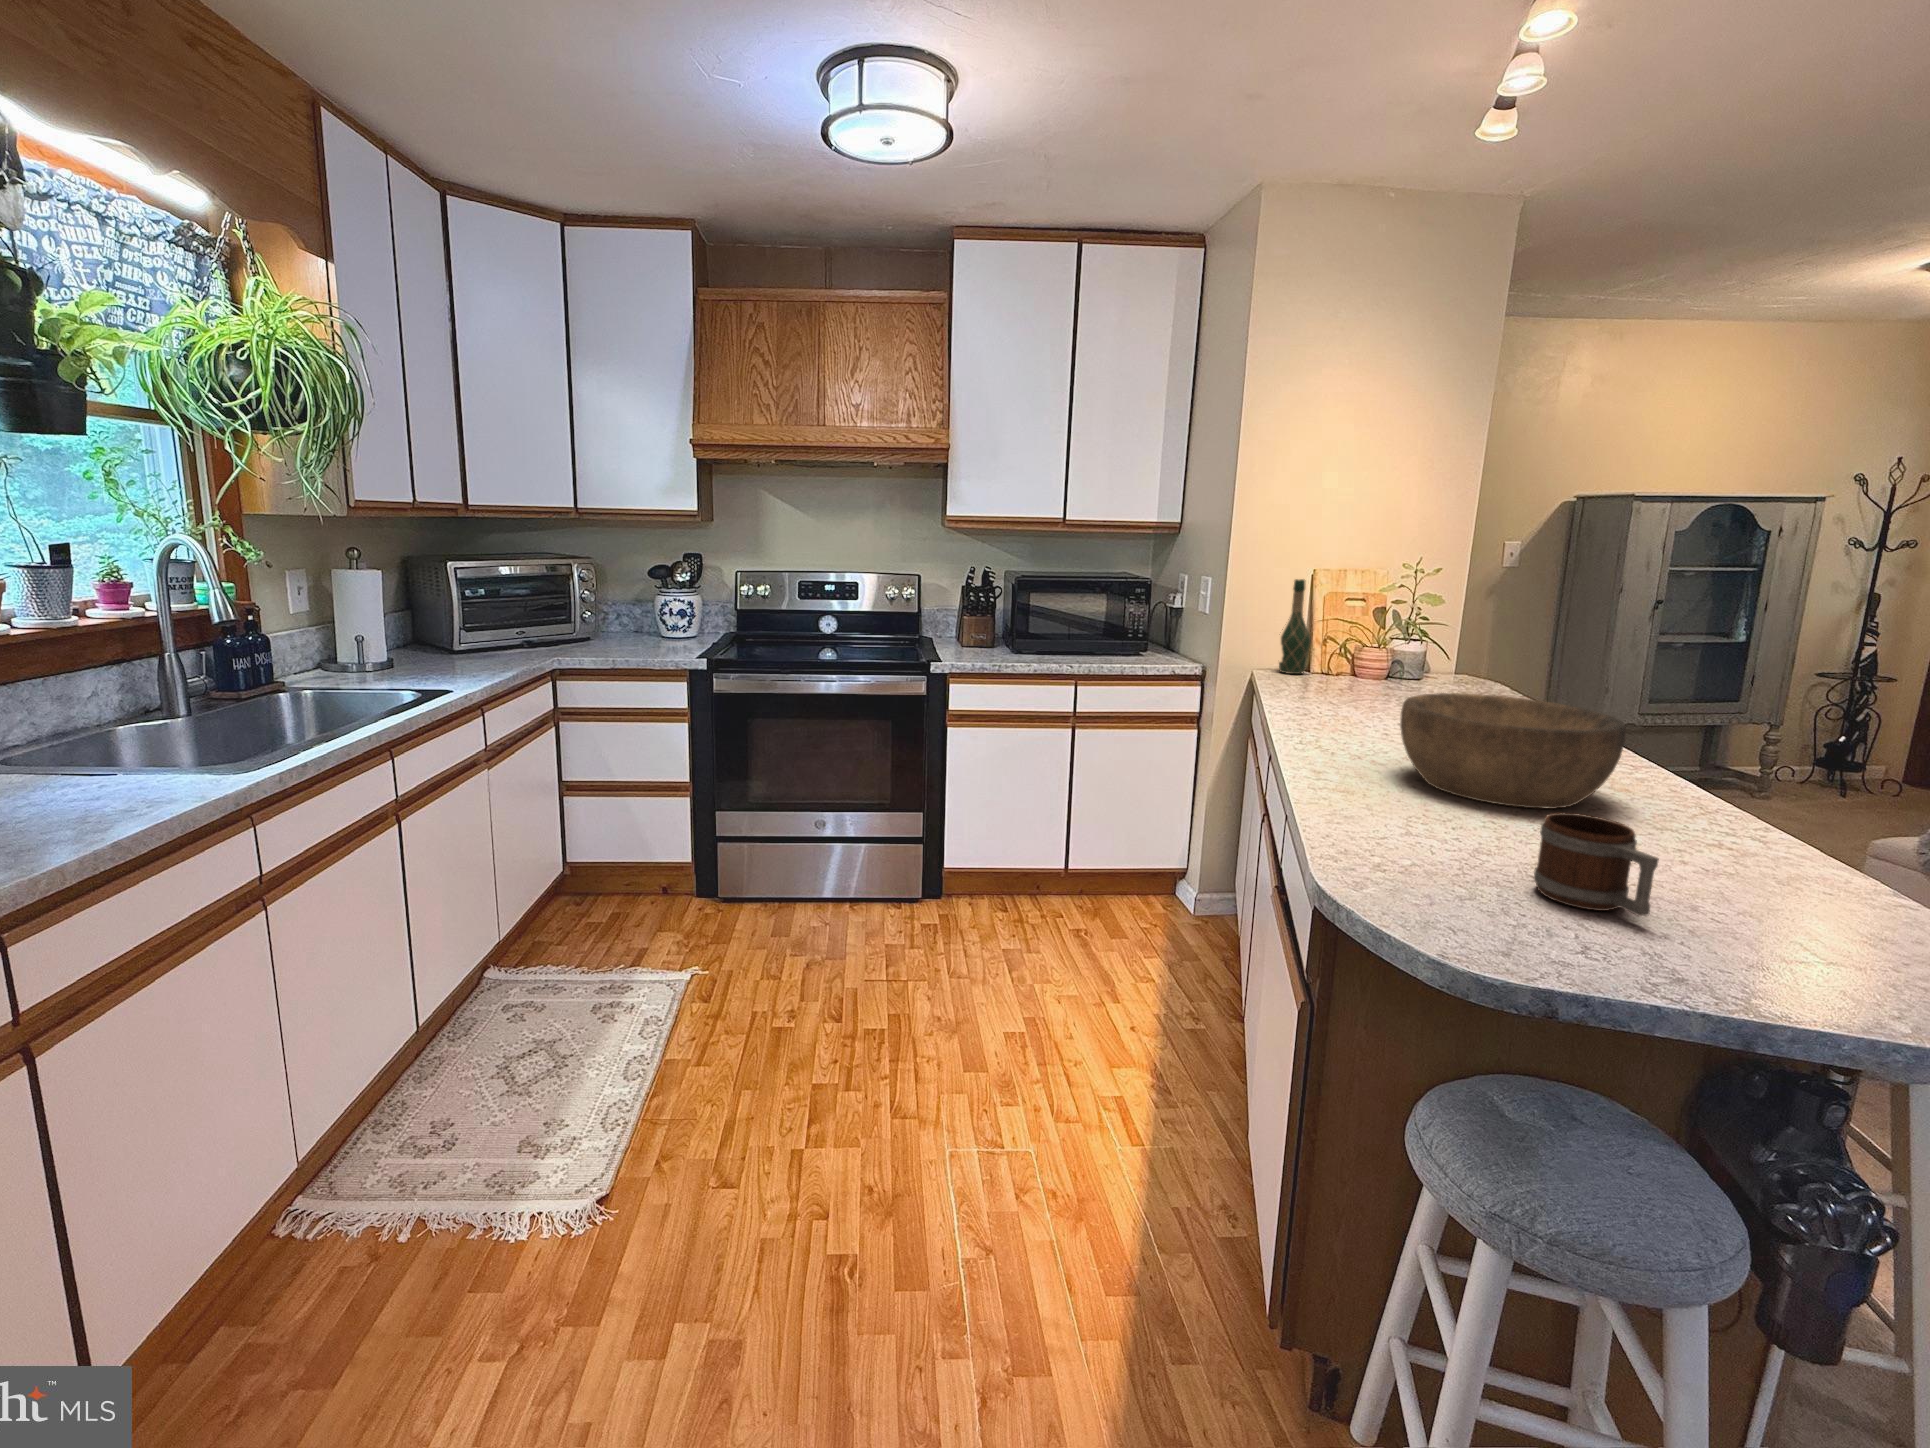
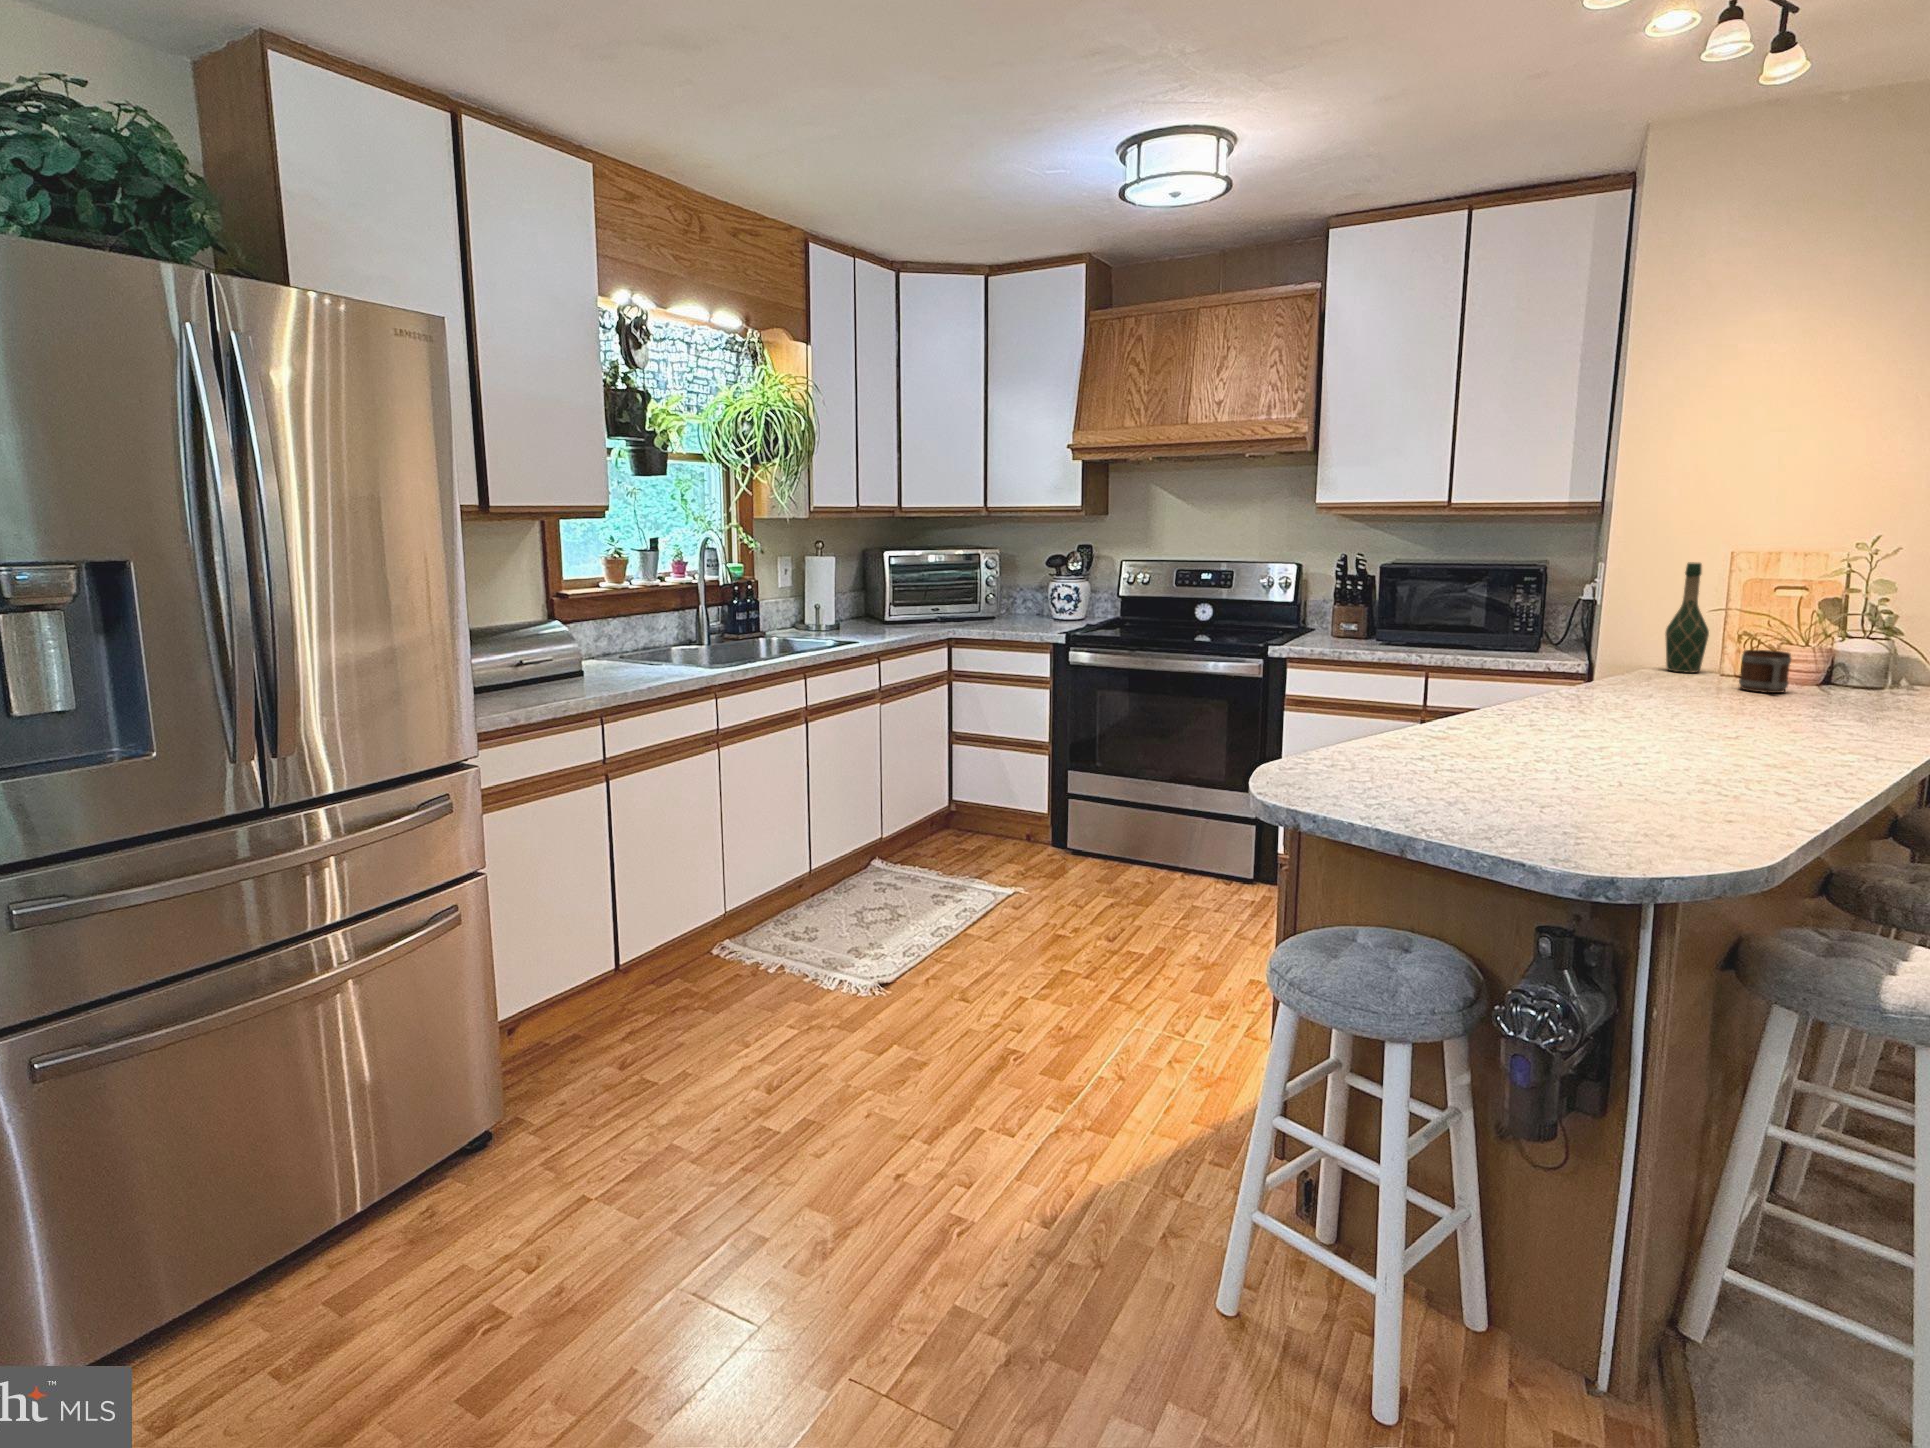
bowl: present [1400,693,1626,809] -> none [1511,661,1731,764]
mug: present [1534,813,1659,916] -> present [1739,650,1791,693]

